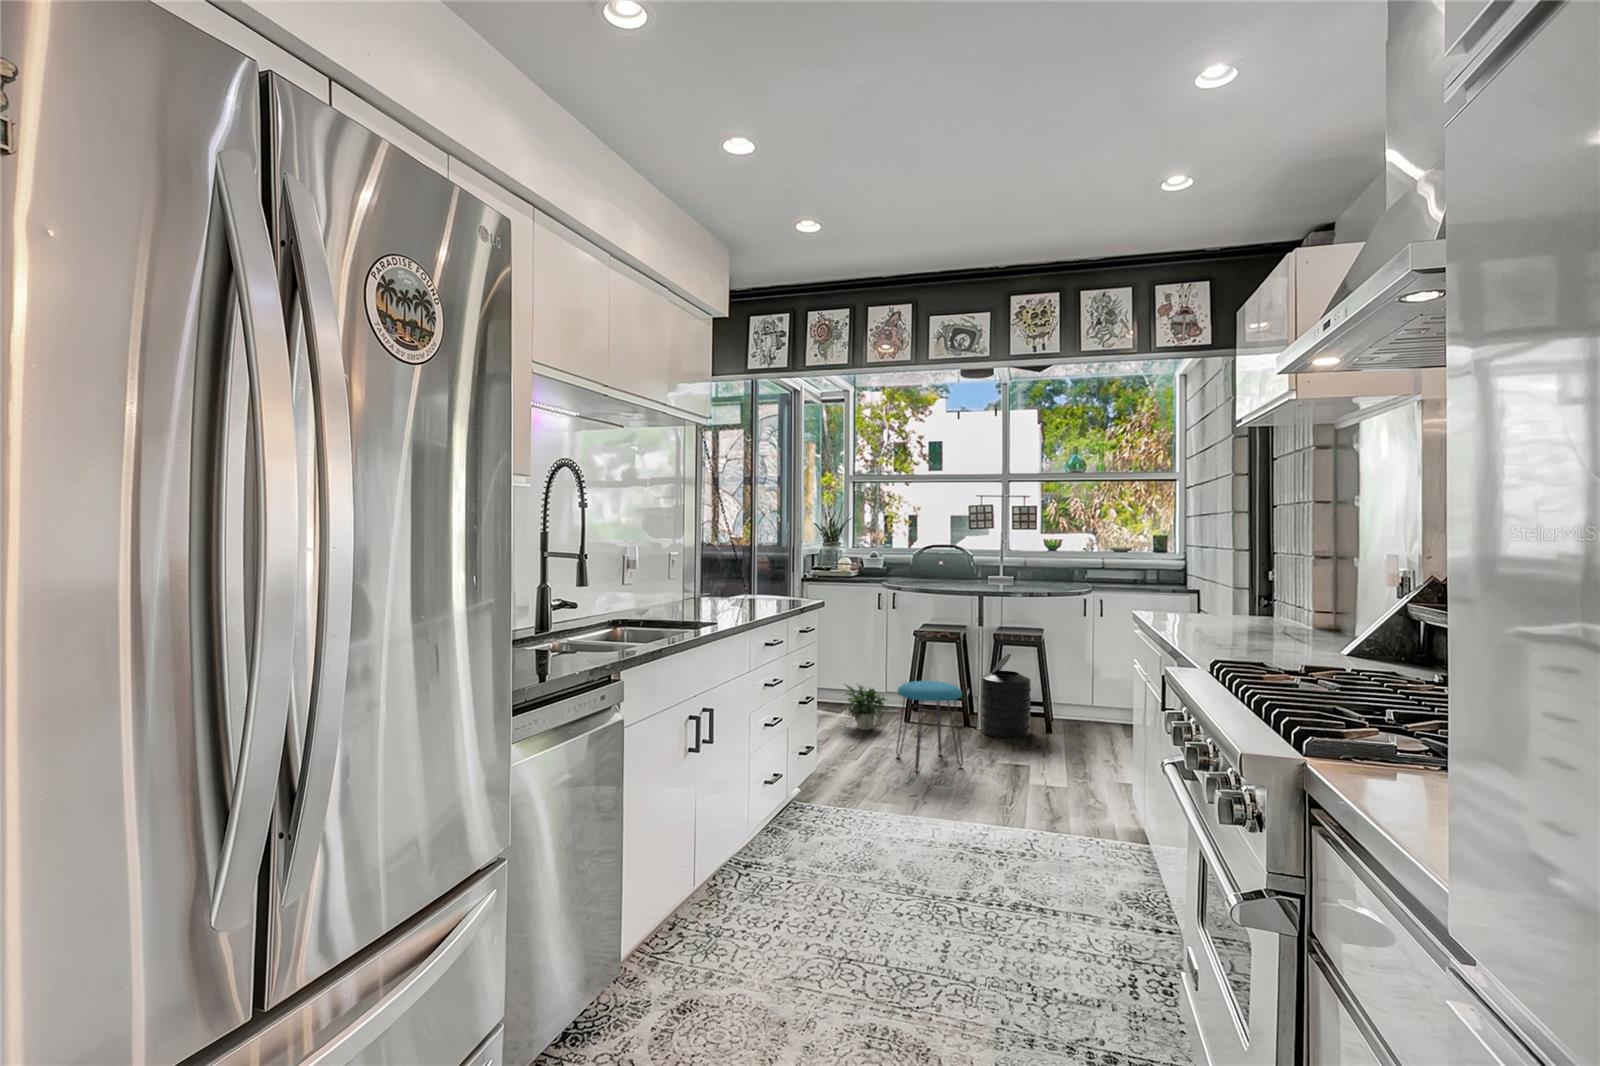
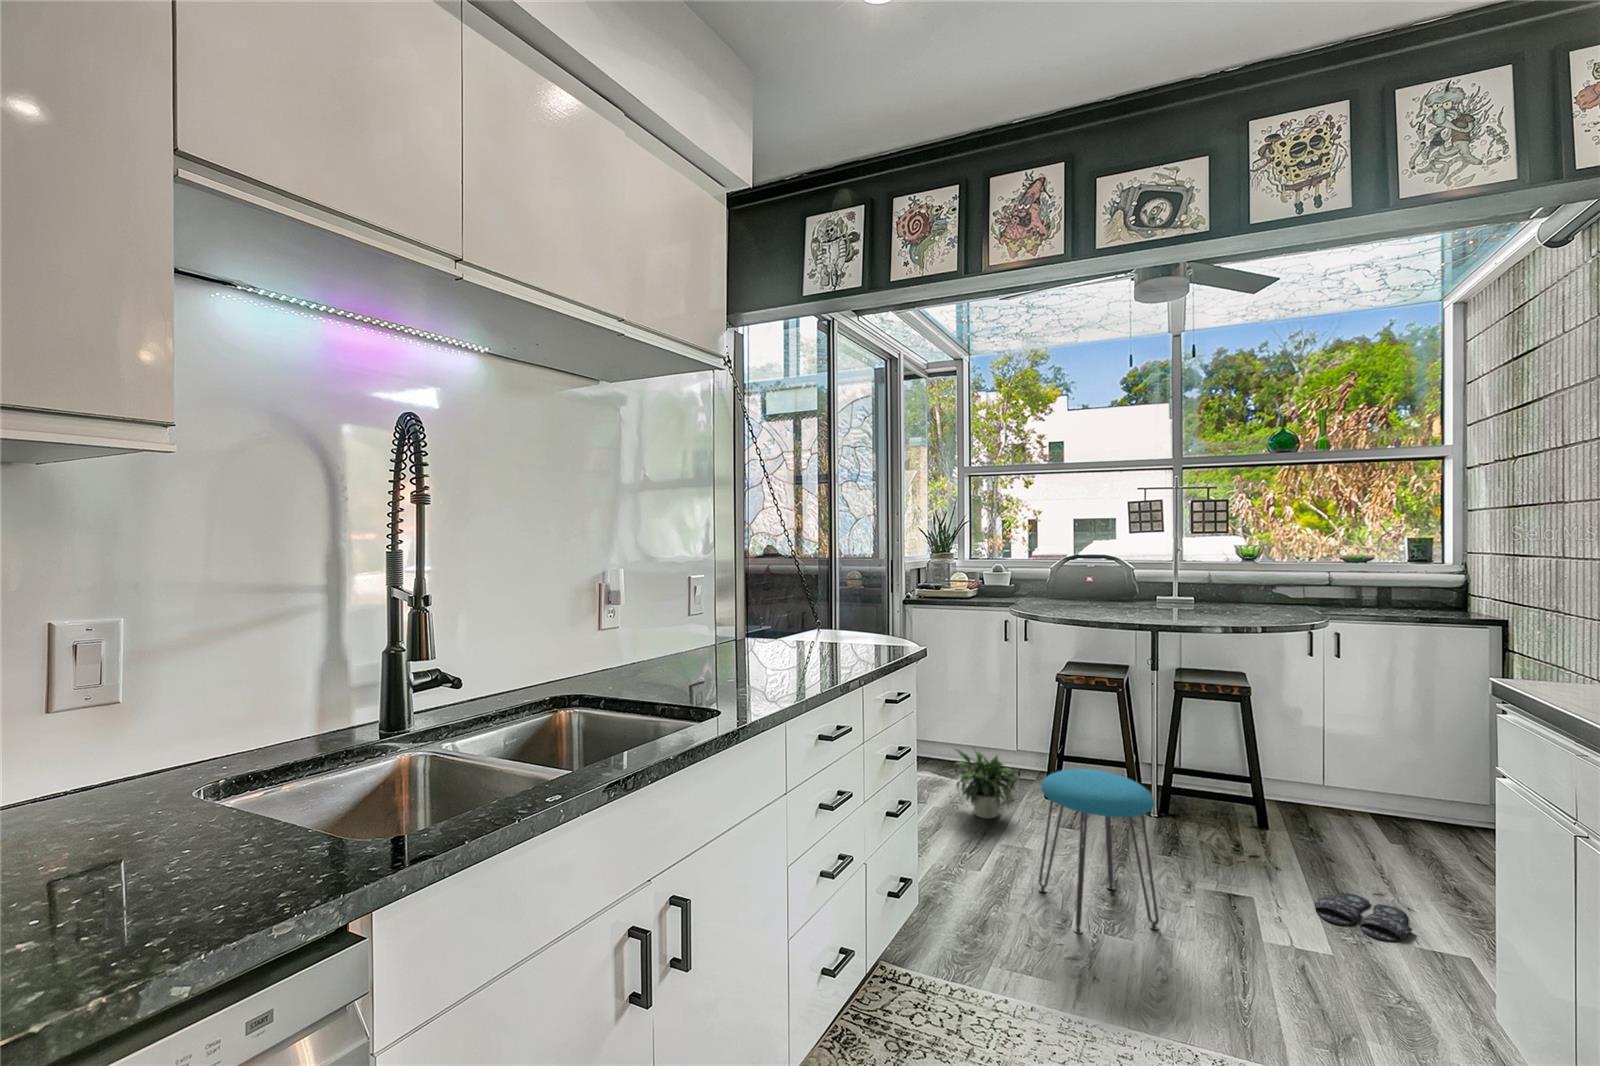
trash can: present [981,654,1031,739] -> none [1163,718,1248,854]
slippers: none [1055,750,1103,766] -> present [1315,893,1413,942]

